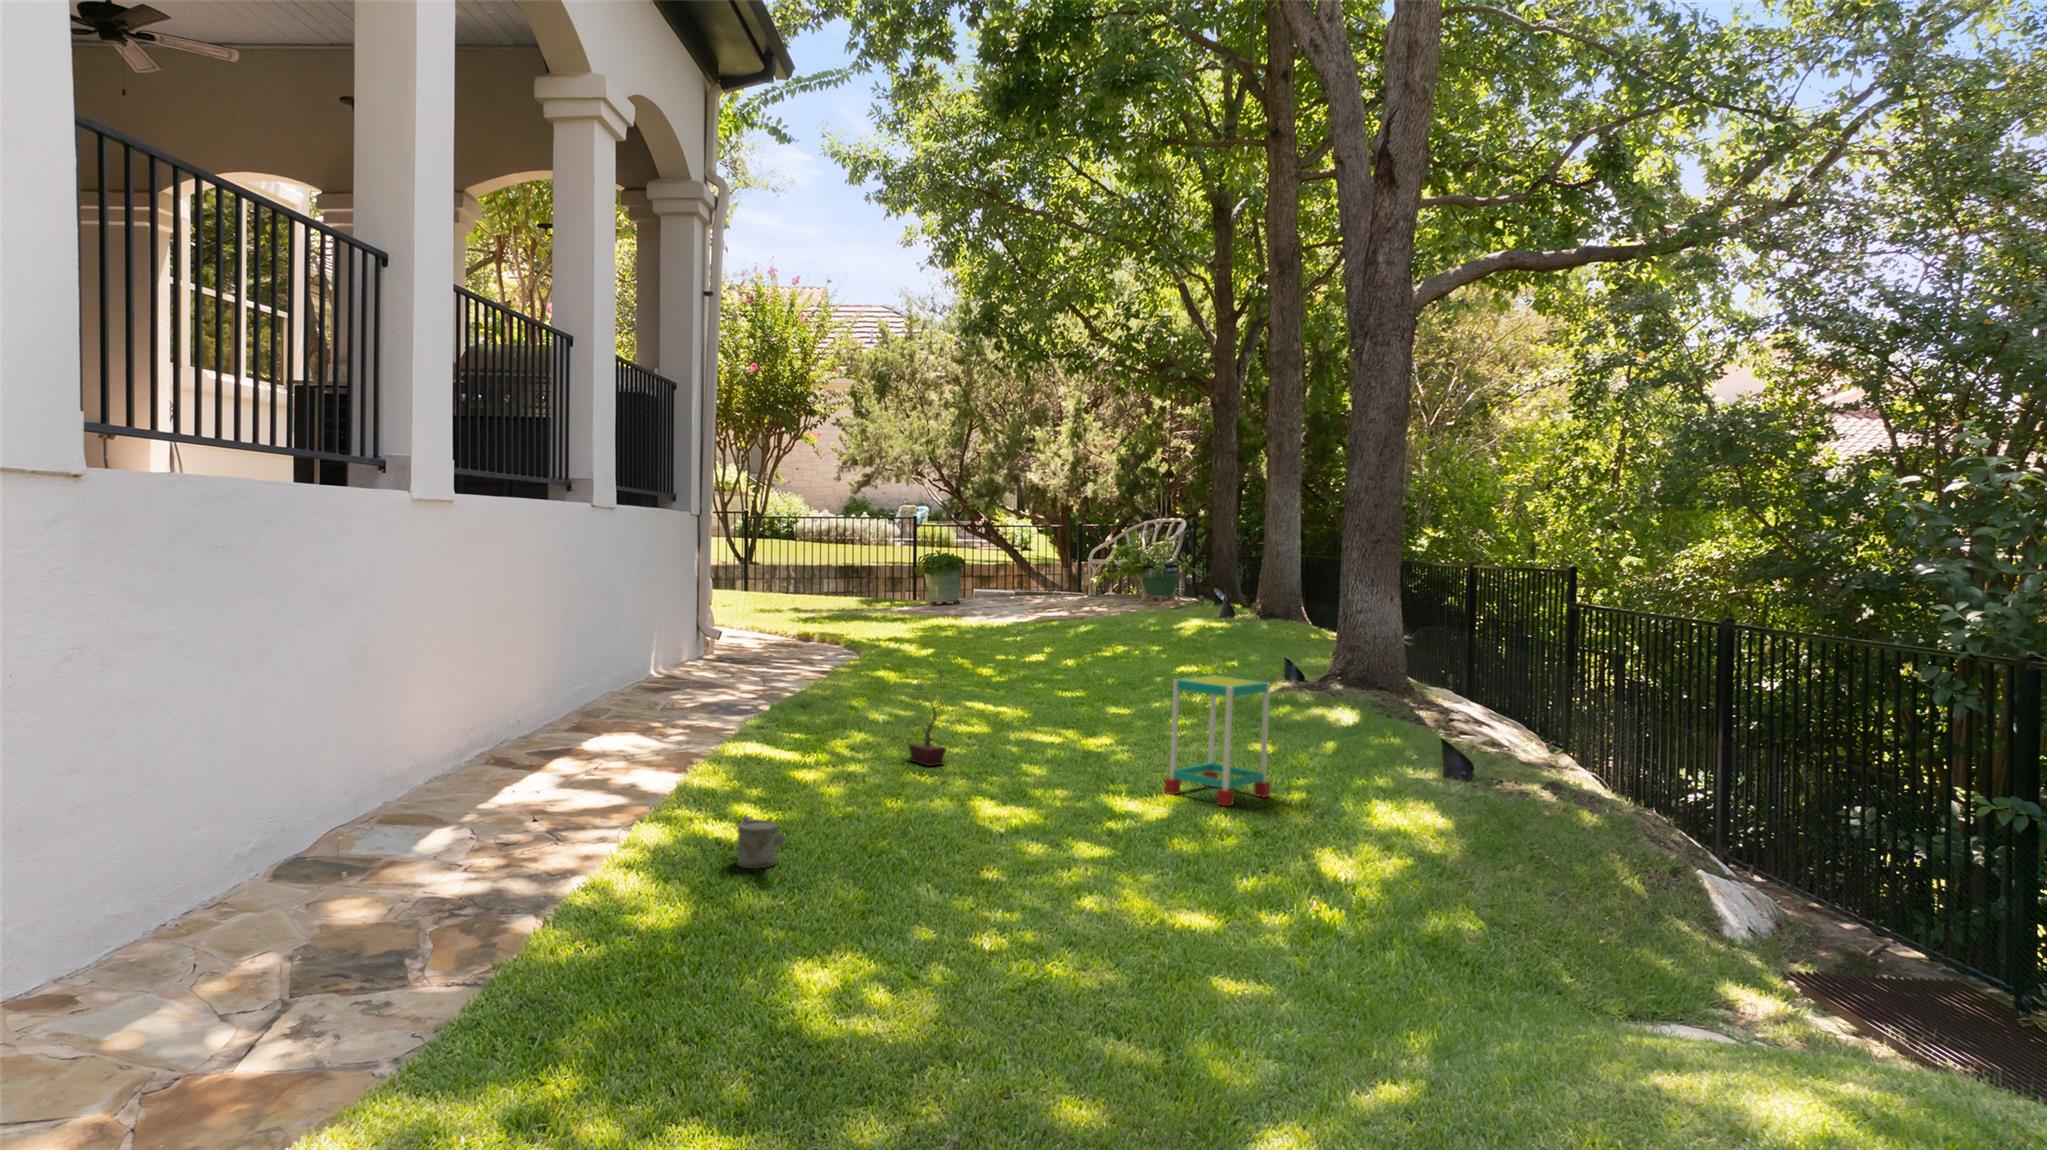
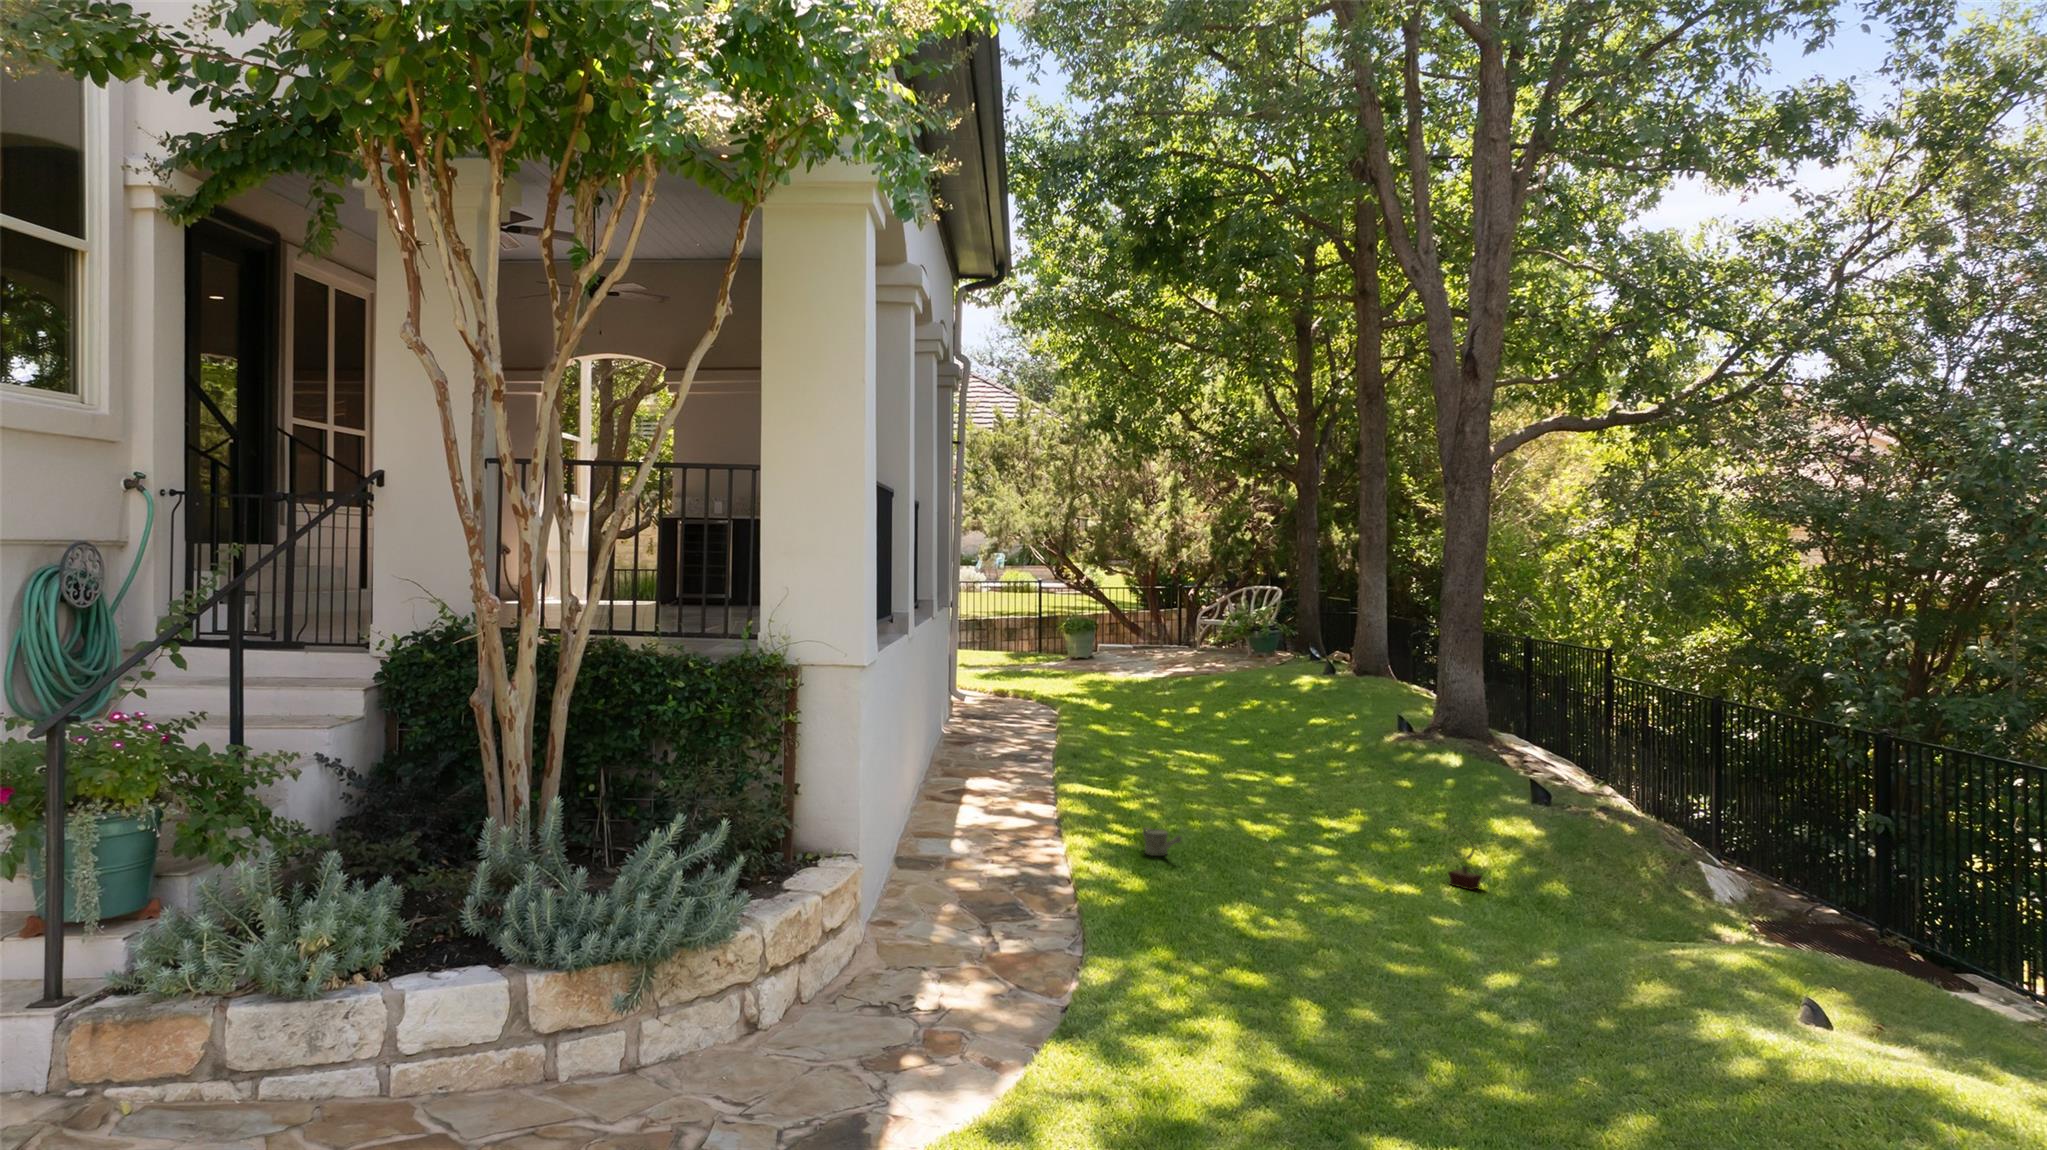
potted plant: present [908,670,957,766] -> present [1442,813,1499,890]
side table: present [1164,675,1271,806] -> none [1355,738,1423,822]

